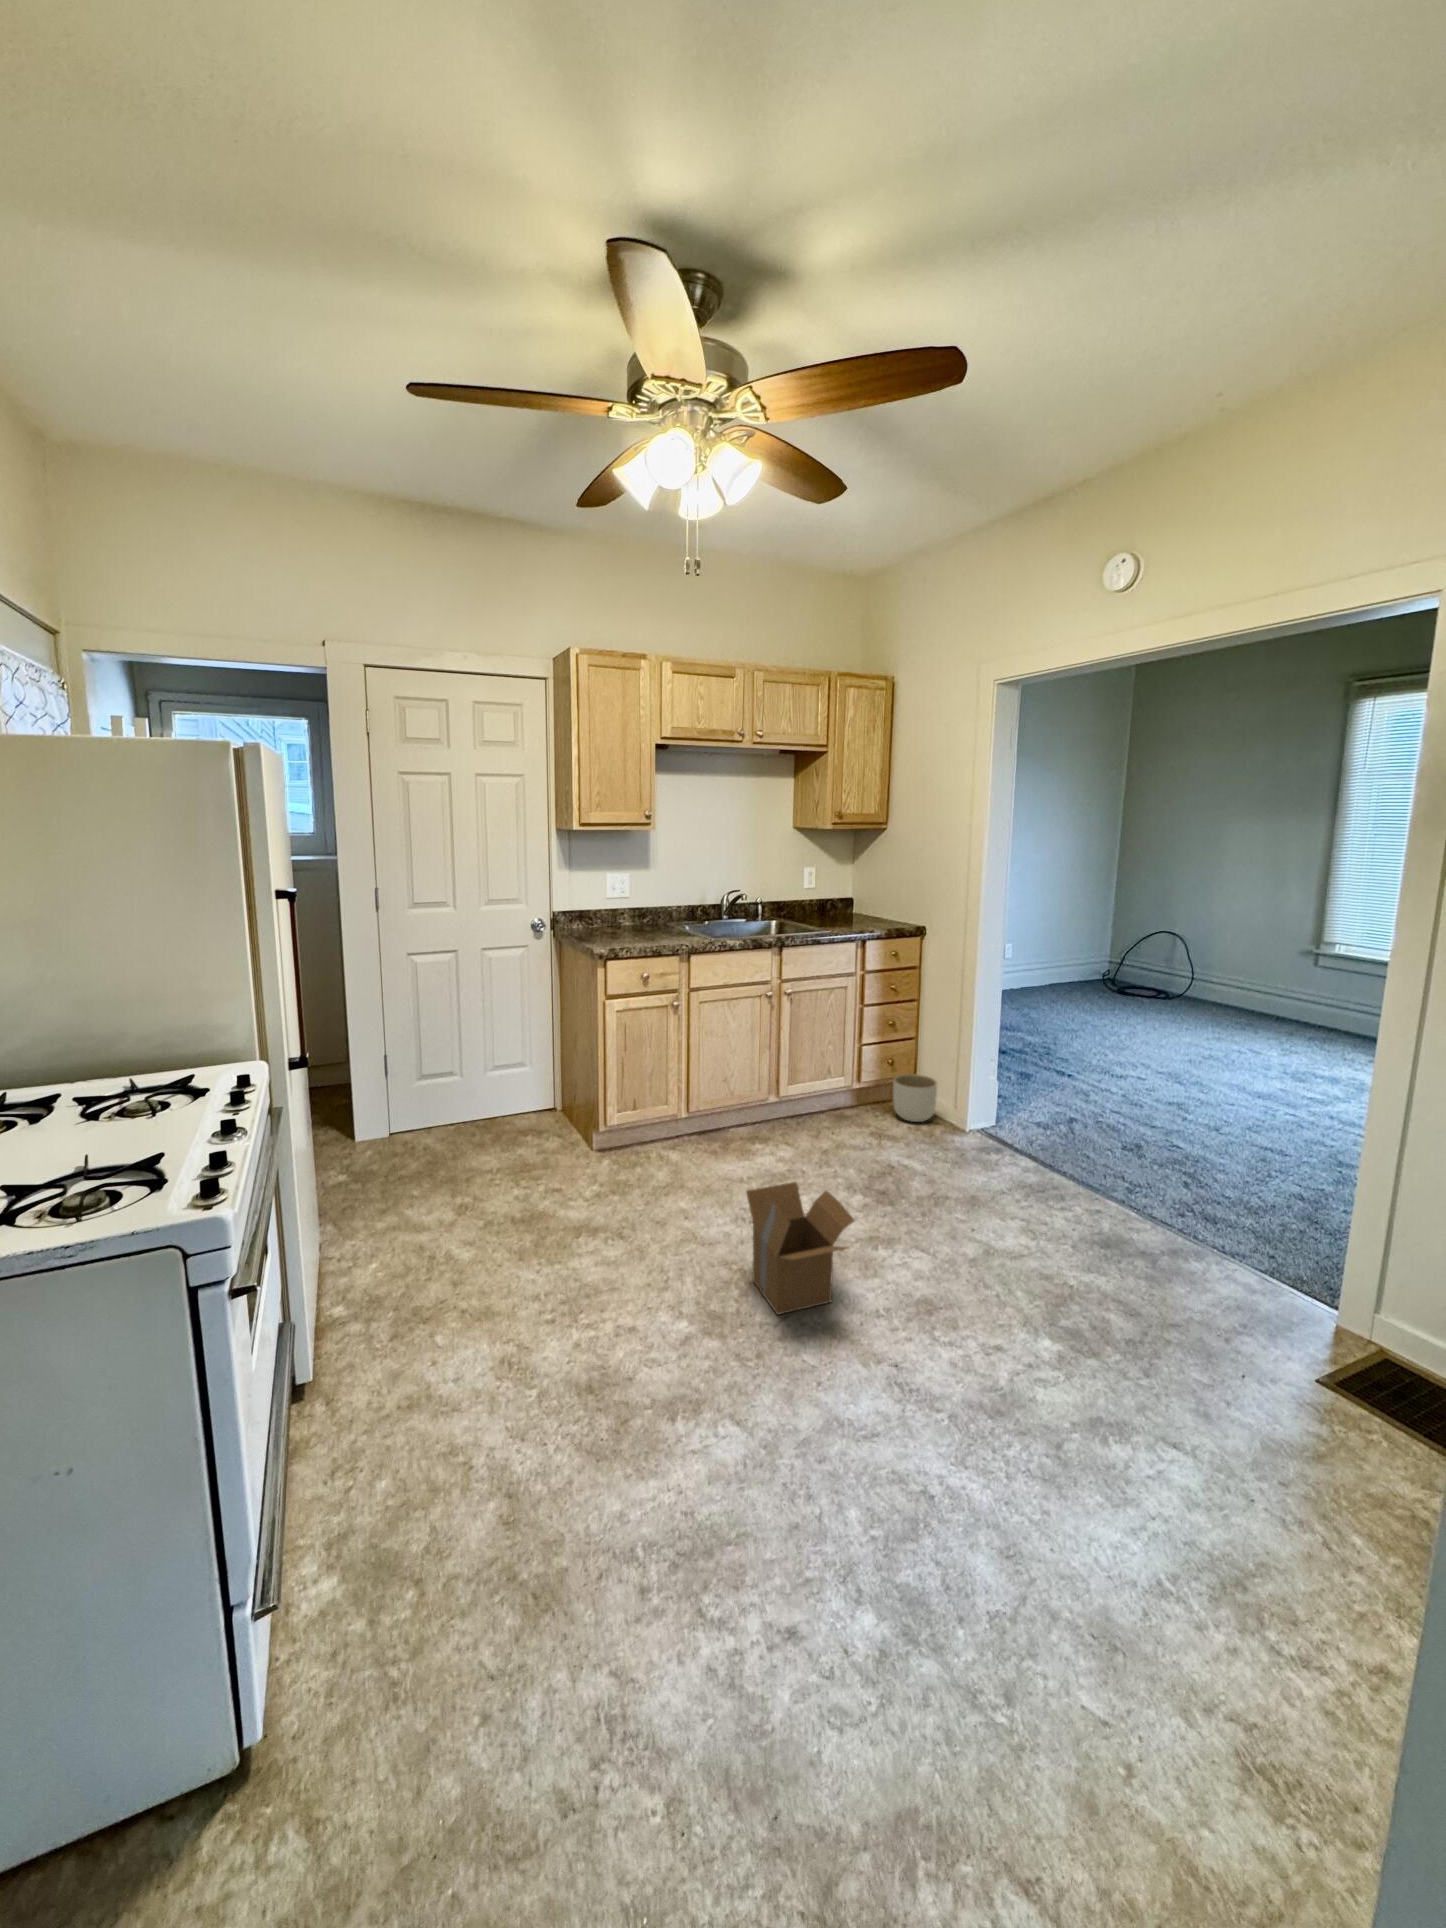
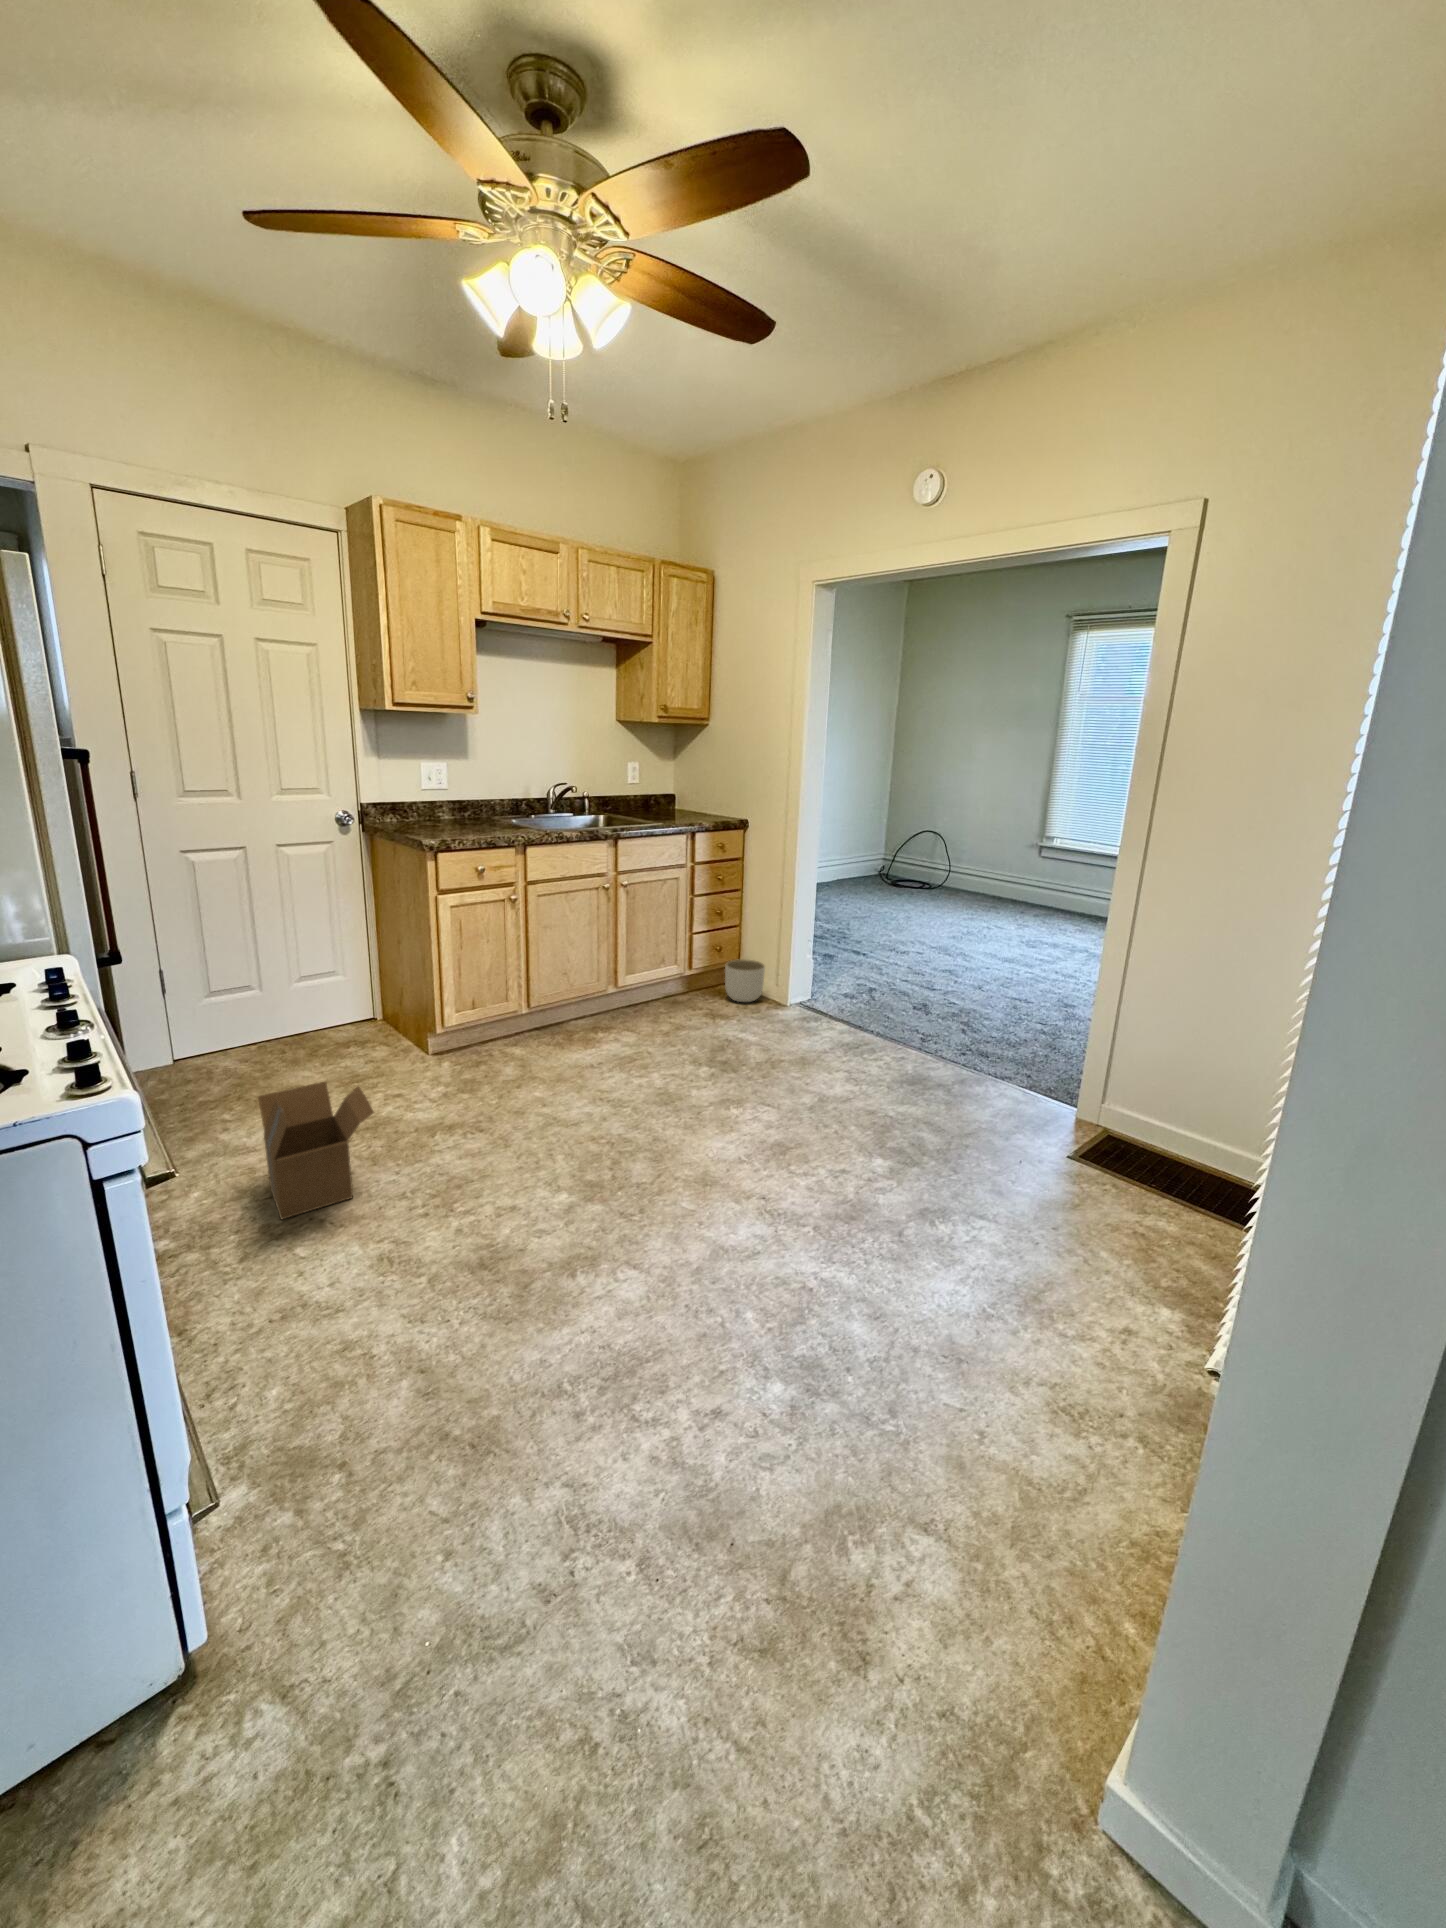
cardboard box: present [746,1182,854,1314] -> present [258,1082,374,1219]

